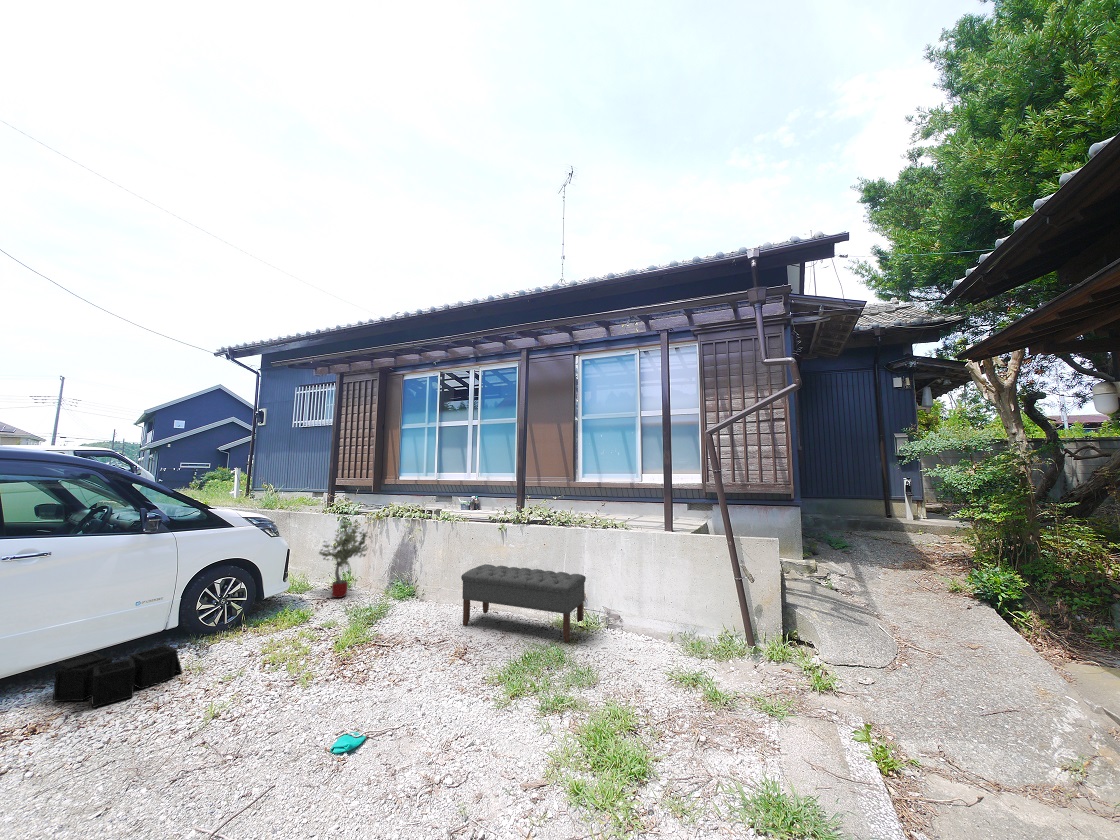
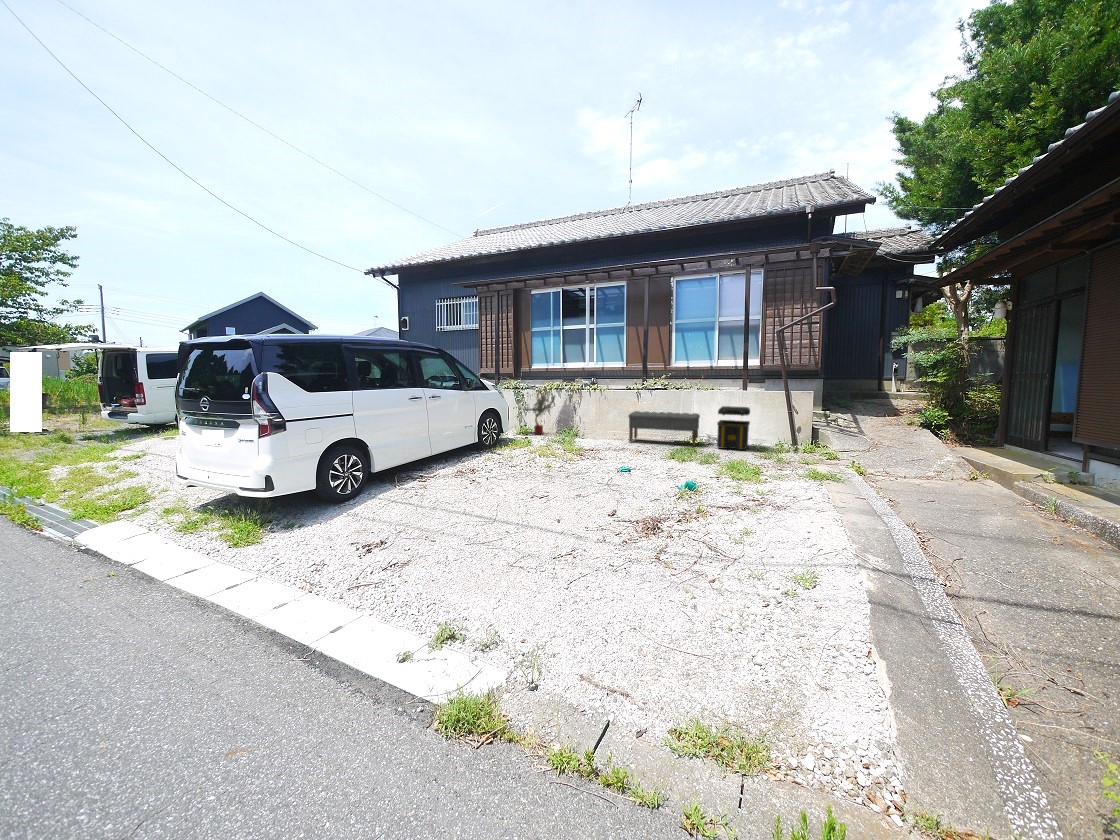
toolbox: none [603,564,667,659] -> present [717,406,750,450]
storage bin: present [53,645,182,708] -> none [466,442,514,462]

